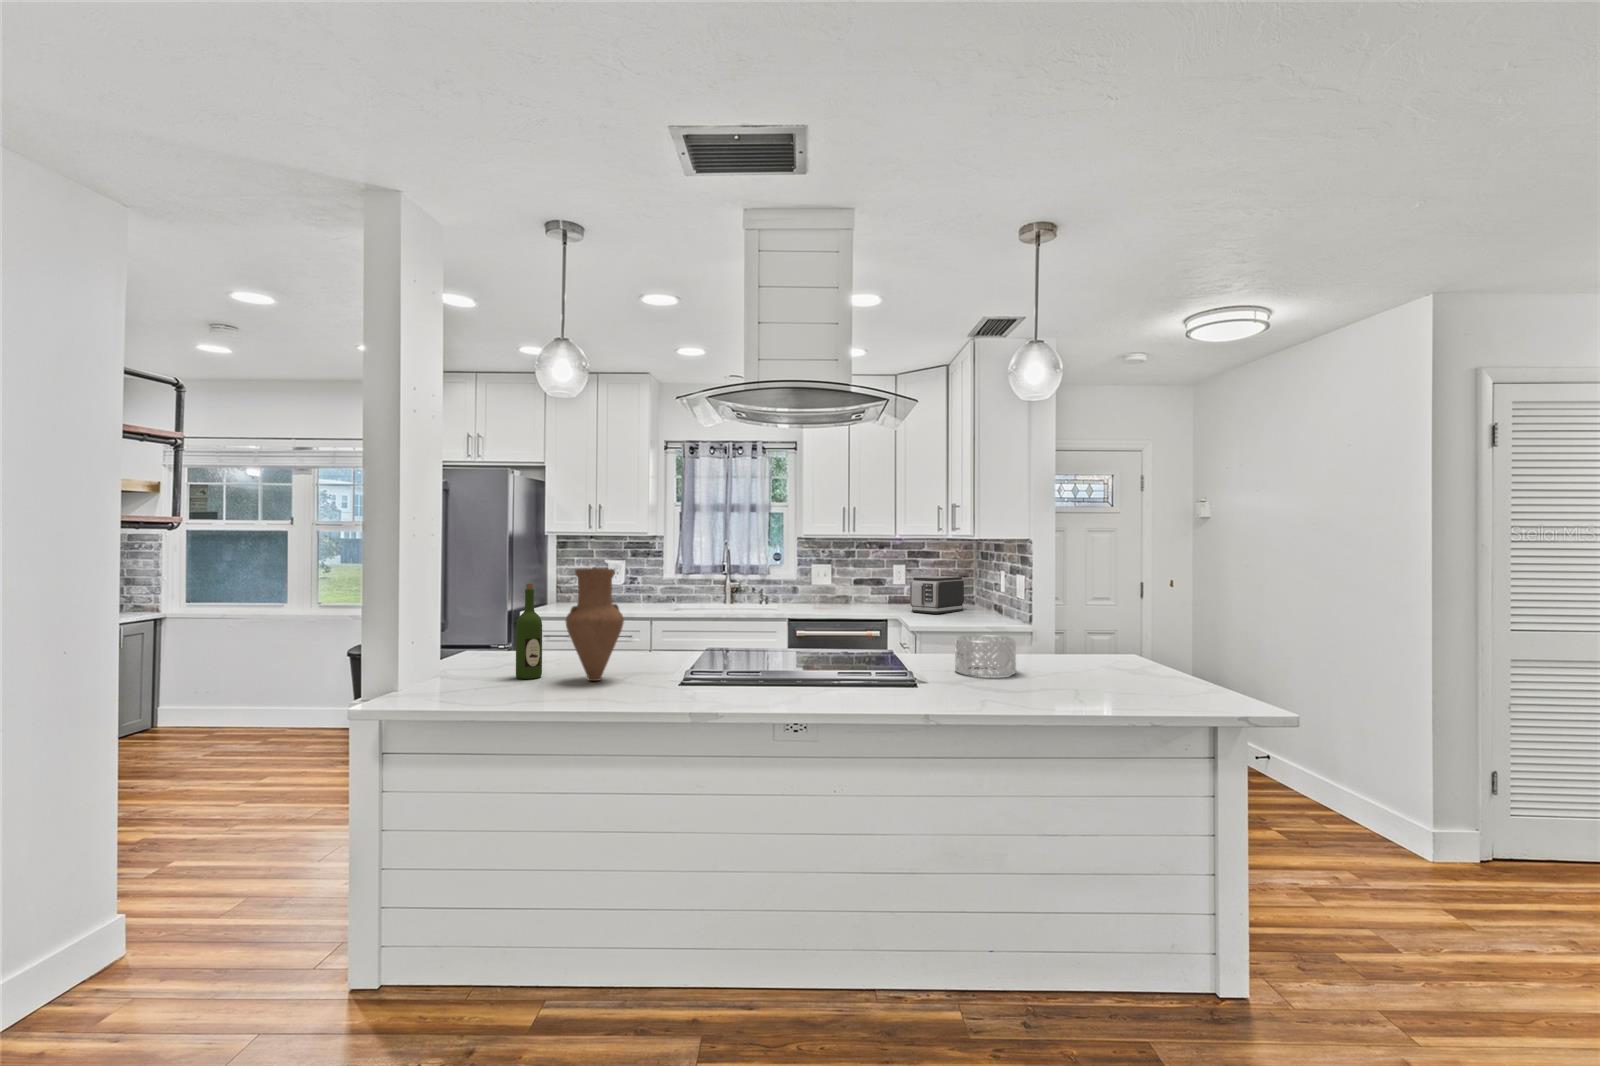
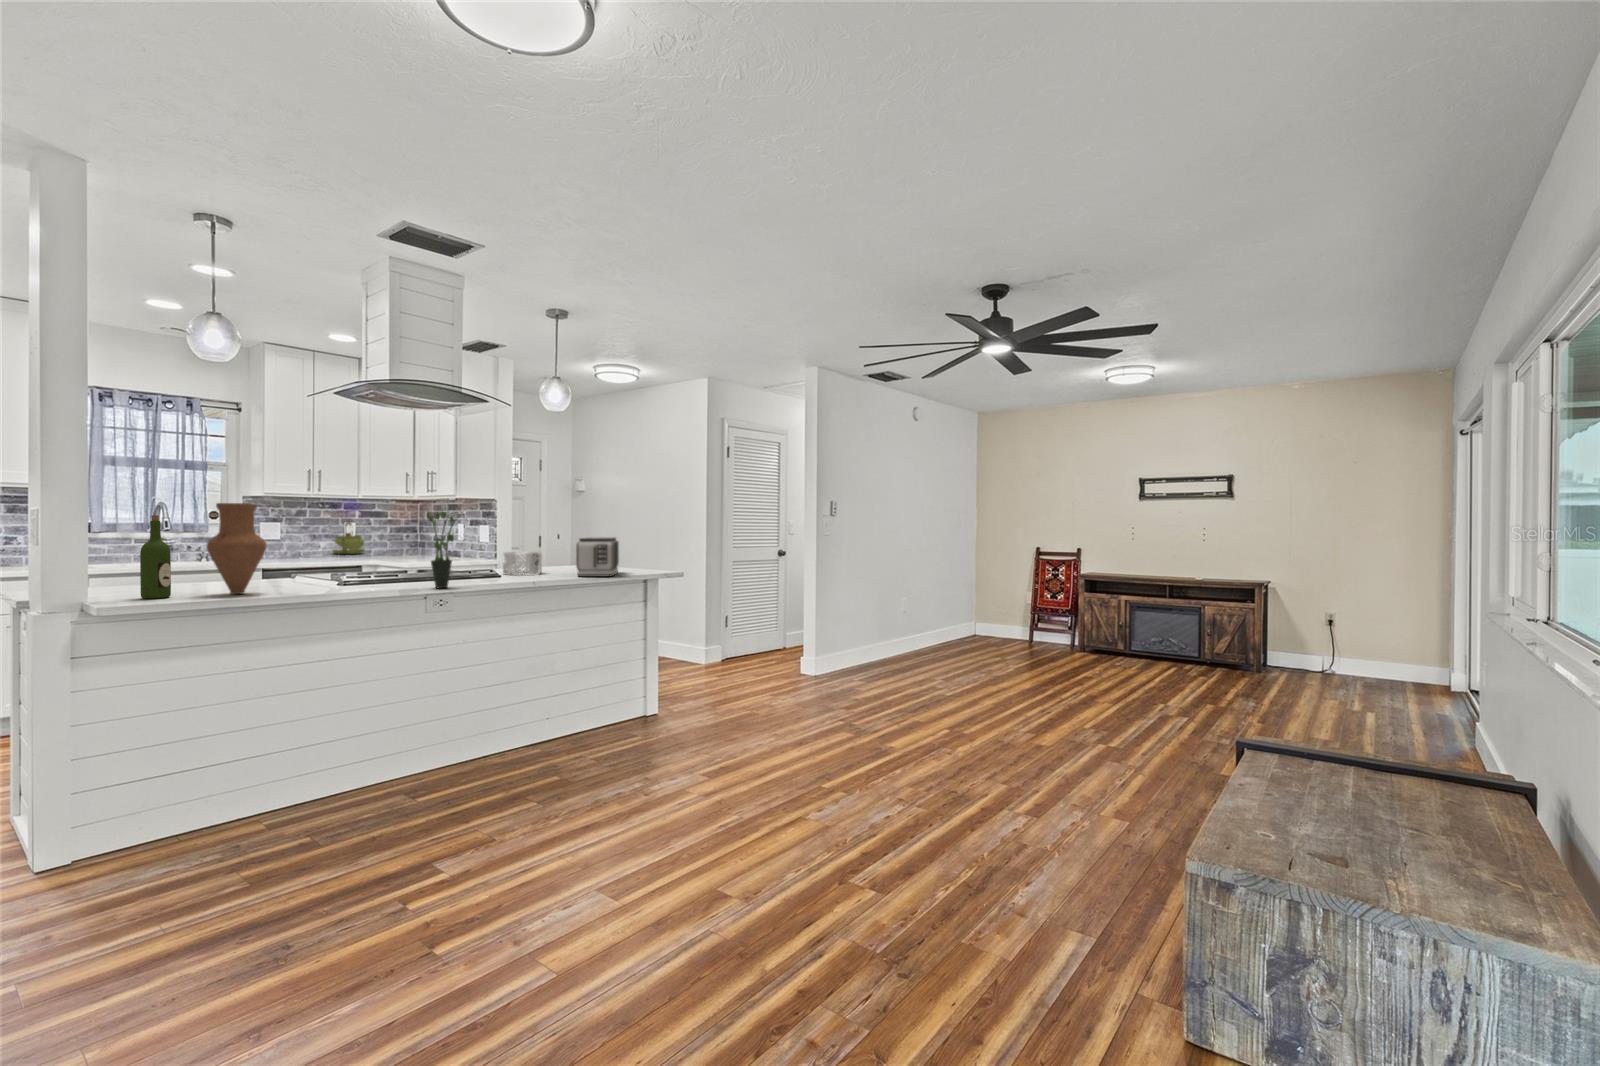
kettle: none [875,565,909,604] -> present [333,522,365,554]
potted plant: none [785,575,837,701] -> present [429,510,461,588]
toaster: present [910,576,964,614] -> present [576,537,619,577]

